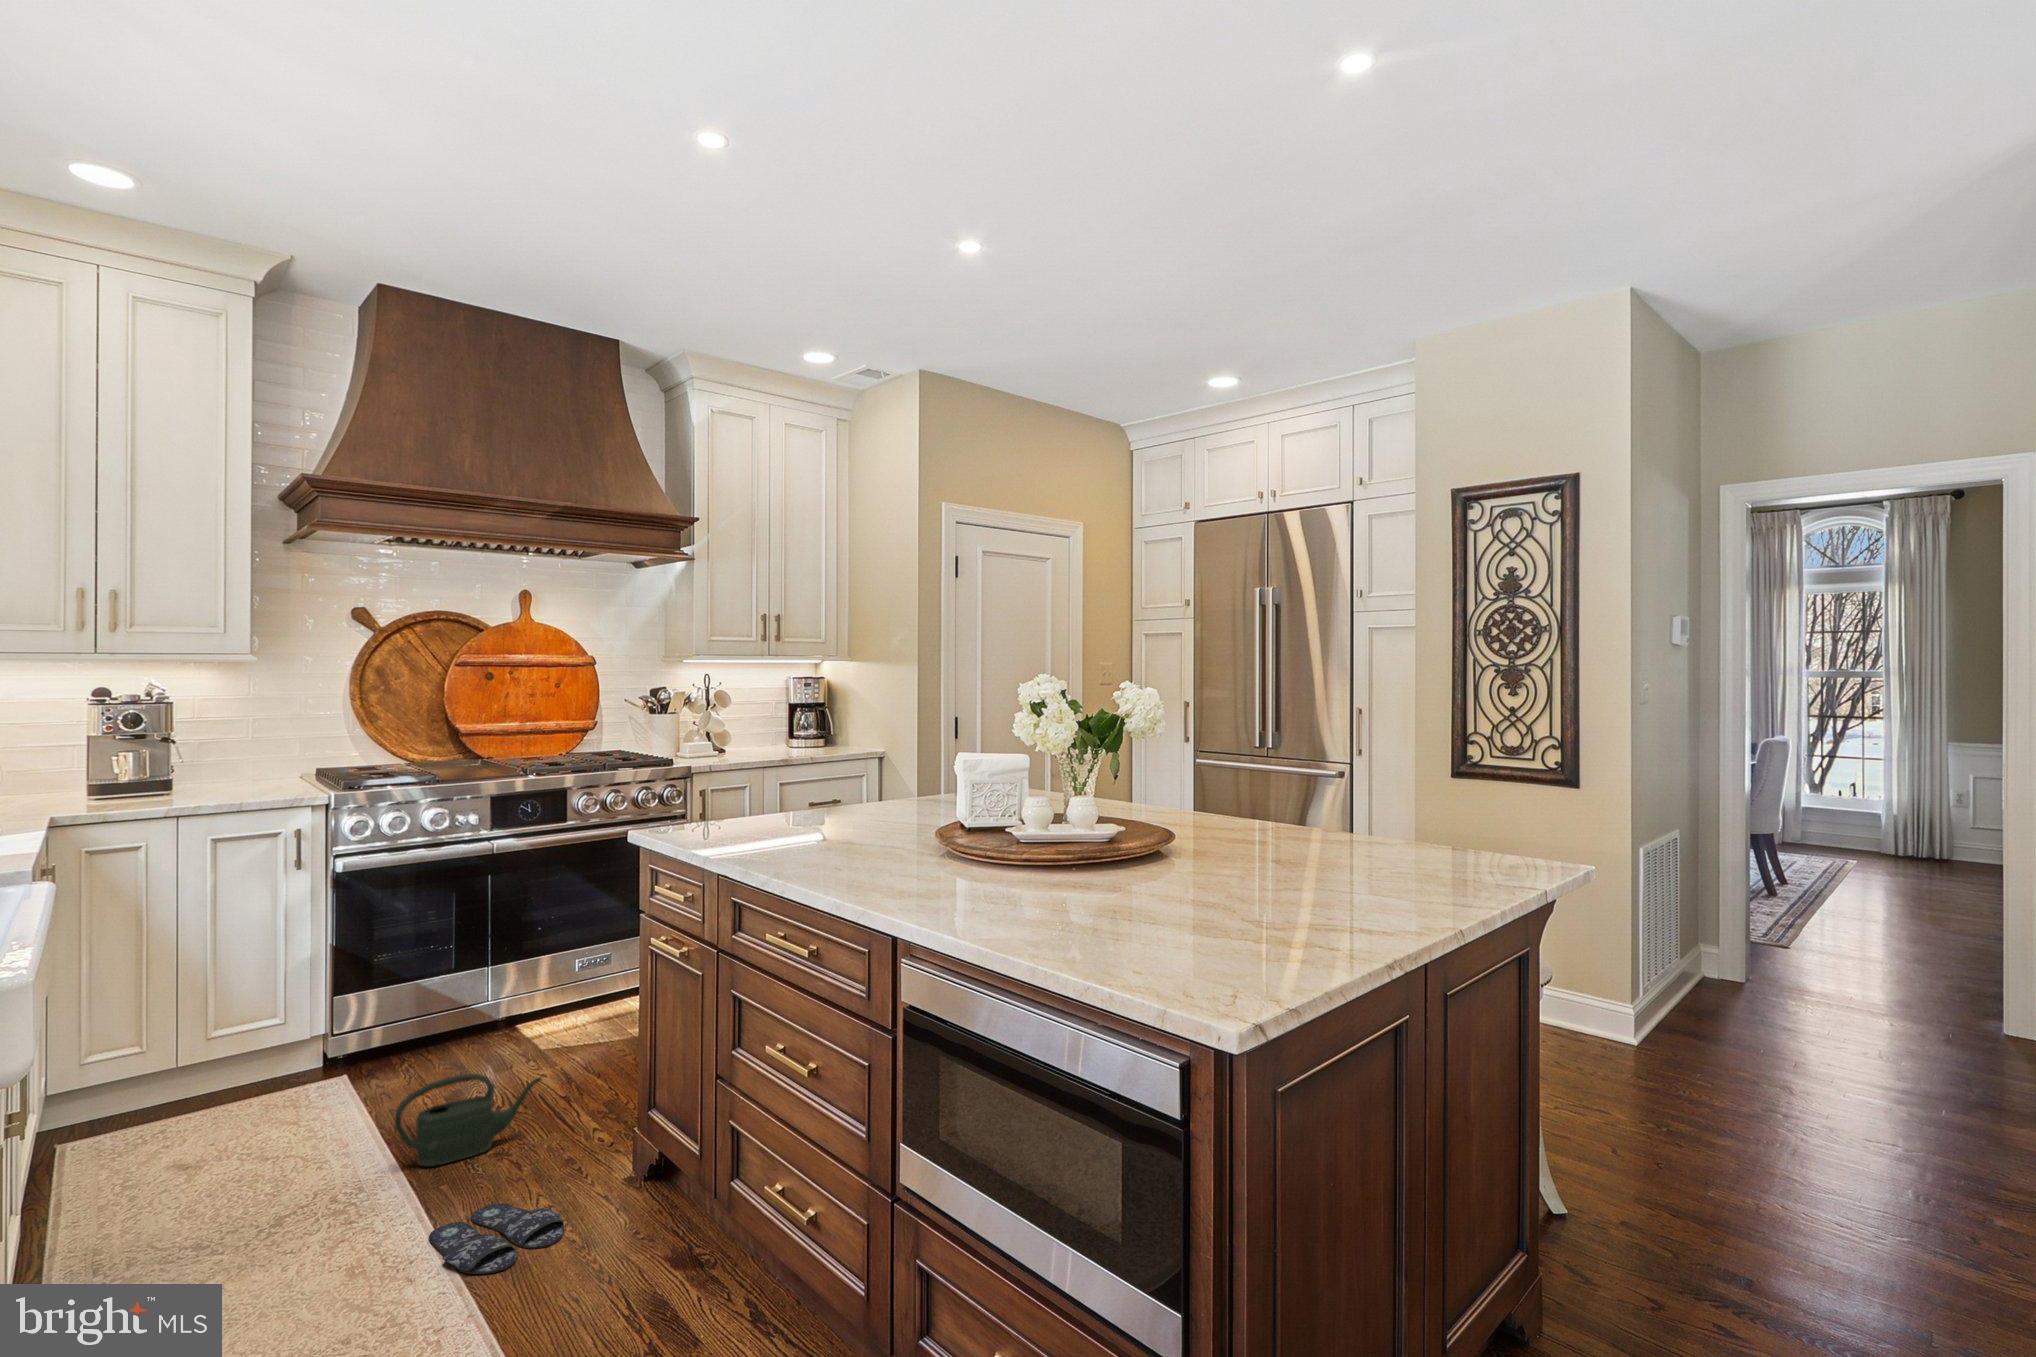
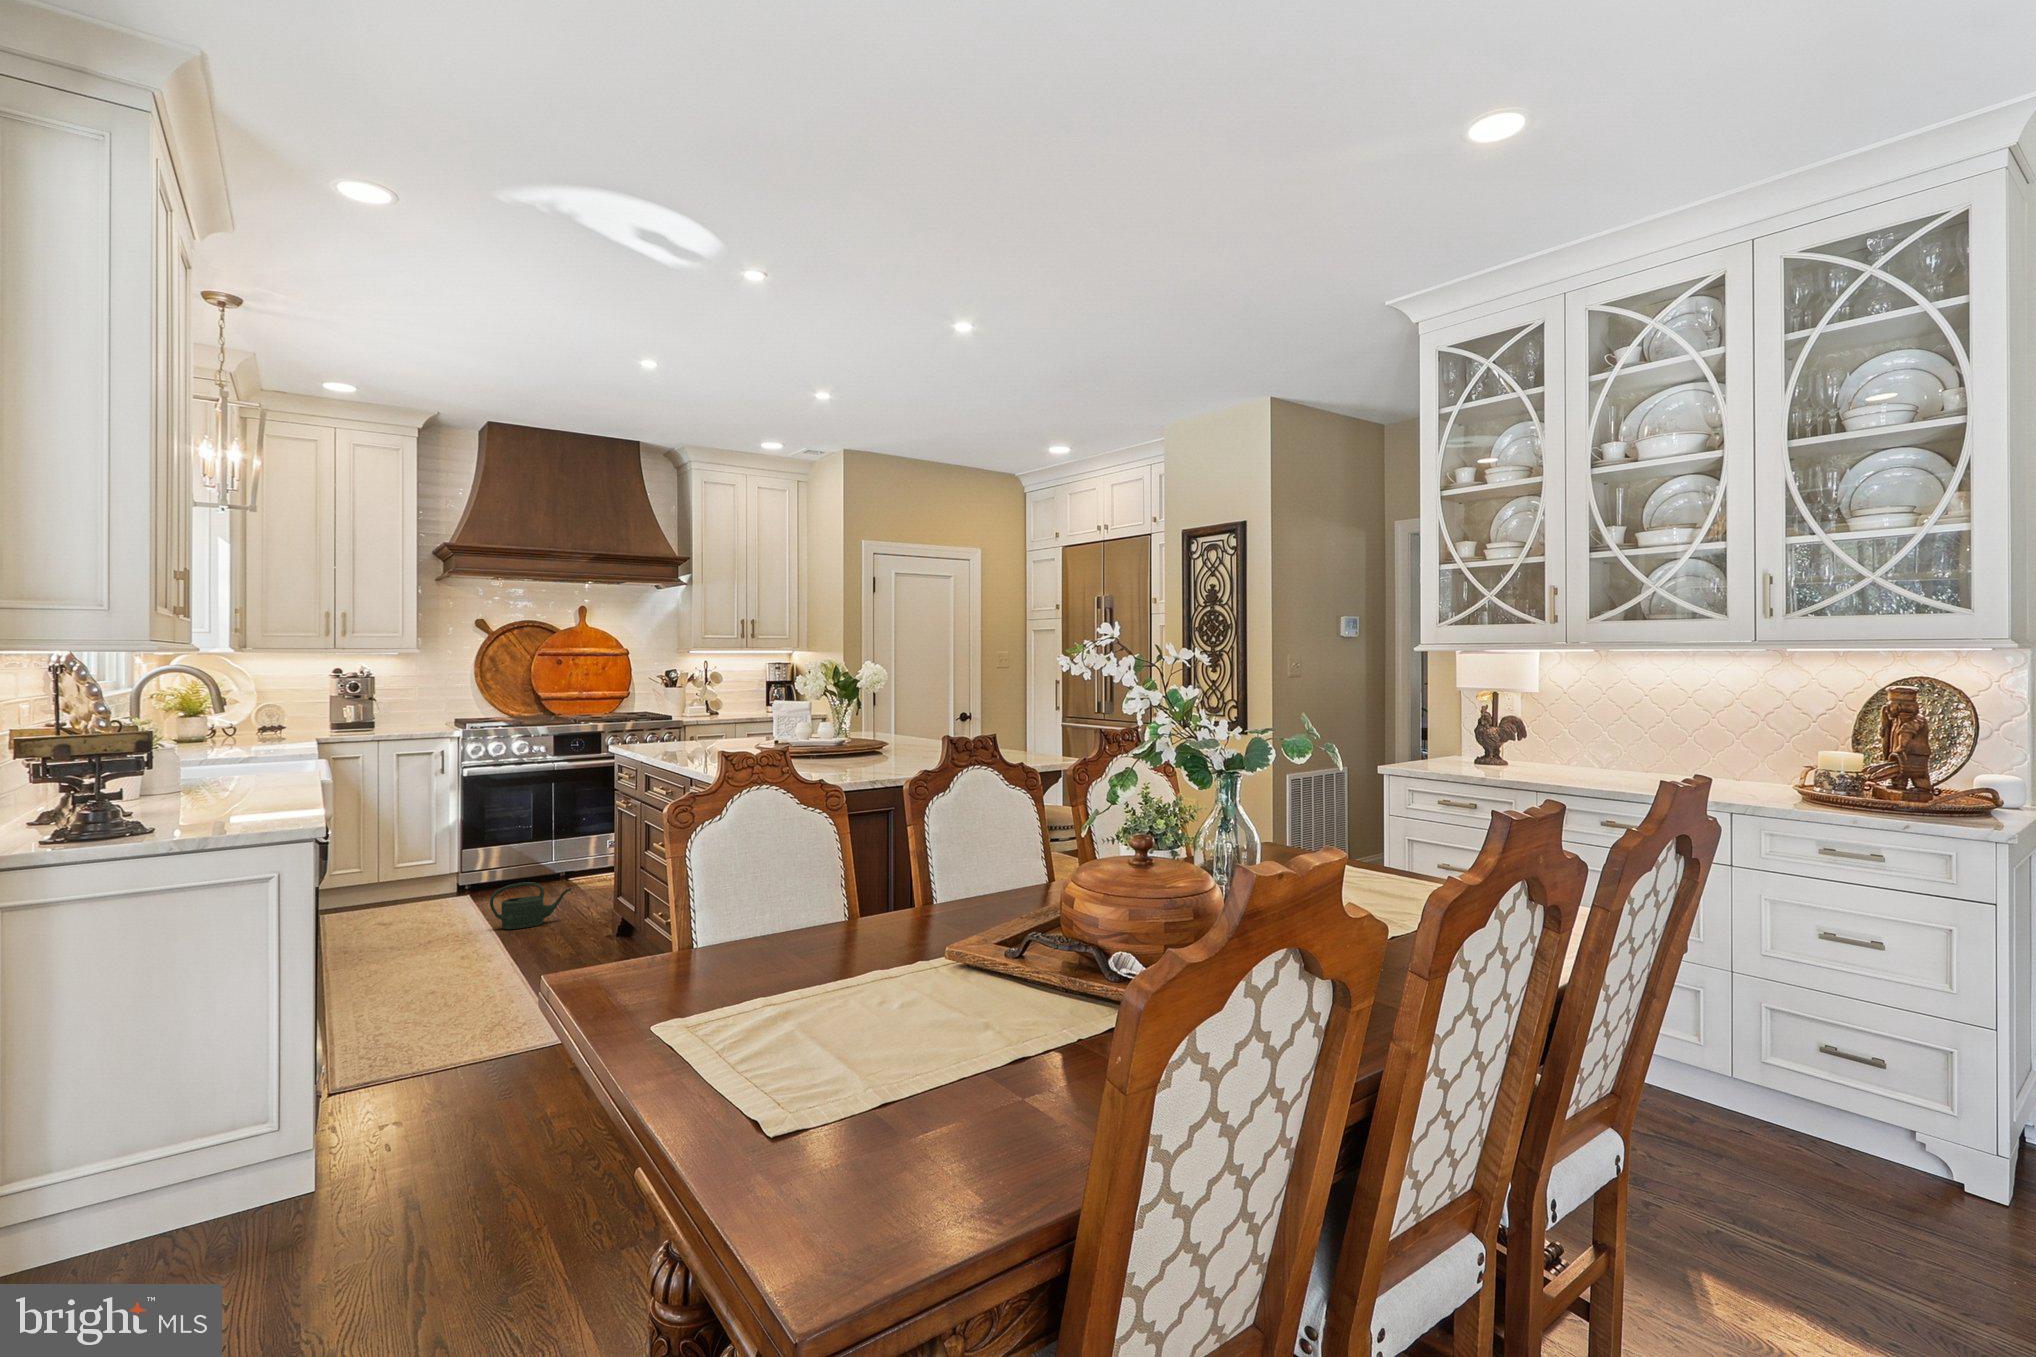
slippers: present [429,1204,564,1274] -> none [502,942,570,962]

